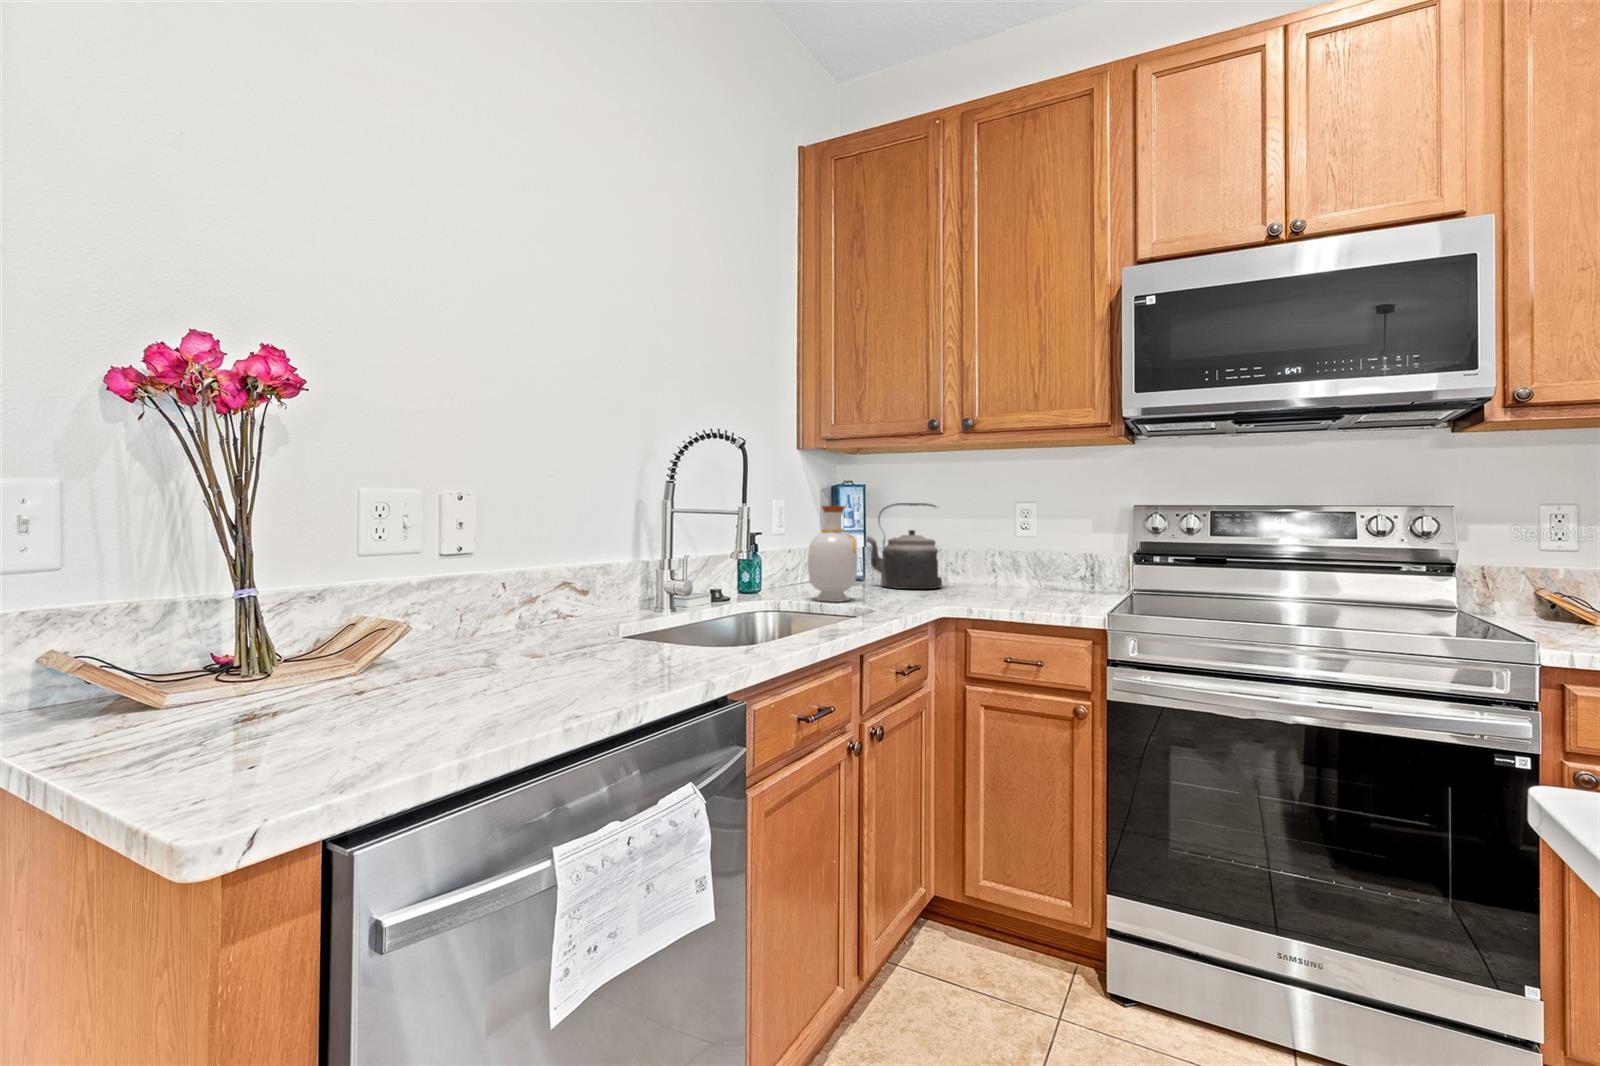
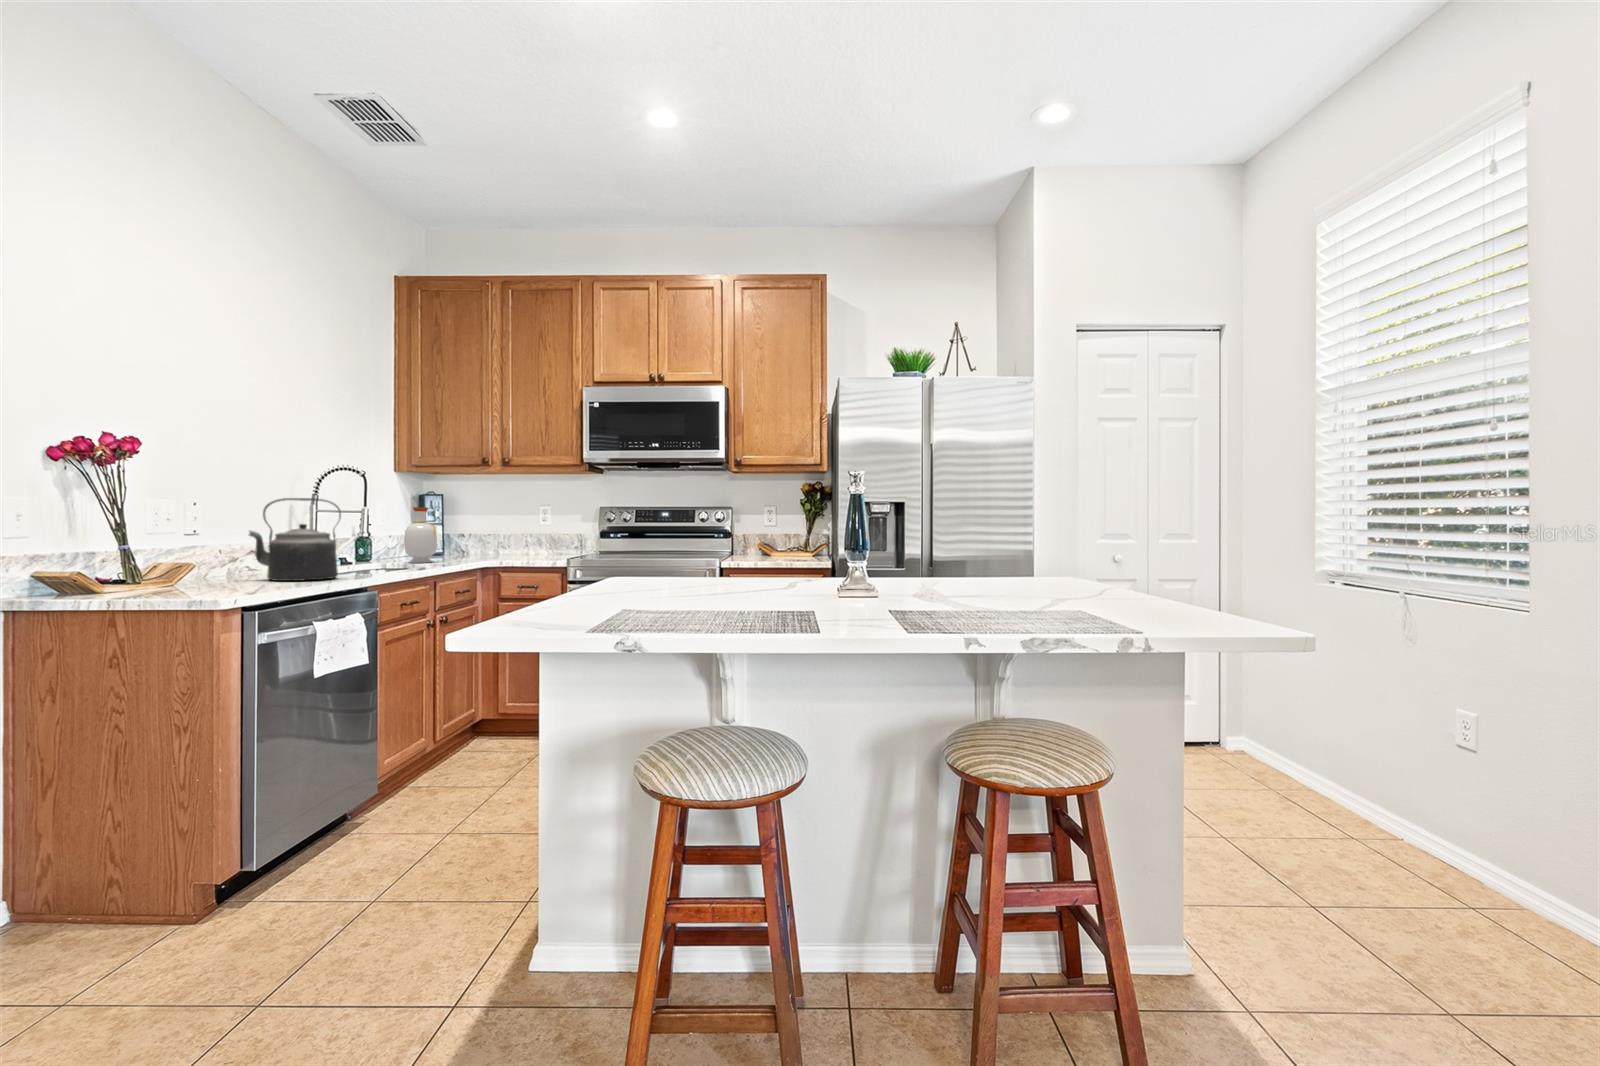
kettle: present [866,503,942,589] -> present [249,498,341,581]

